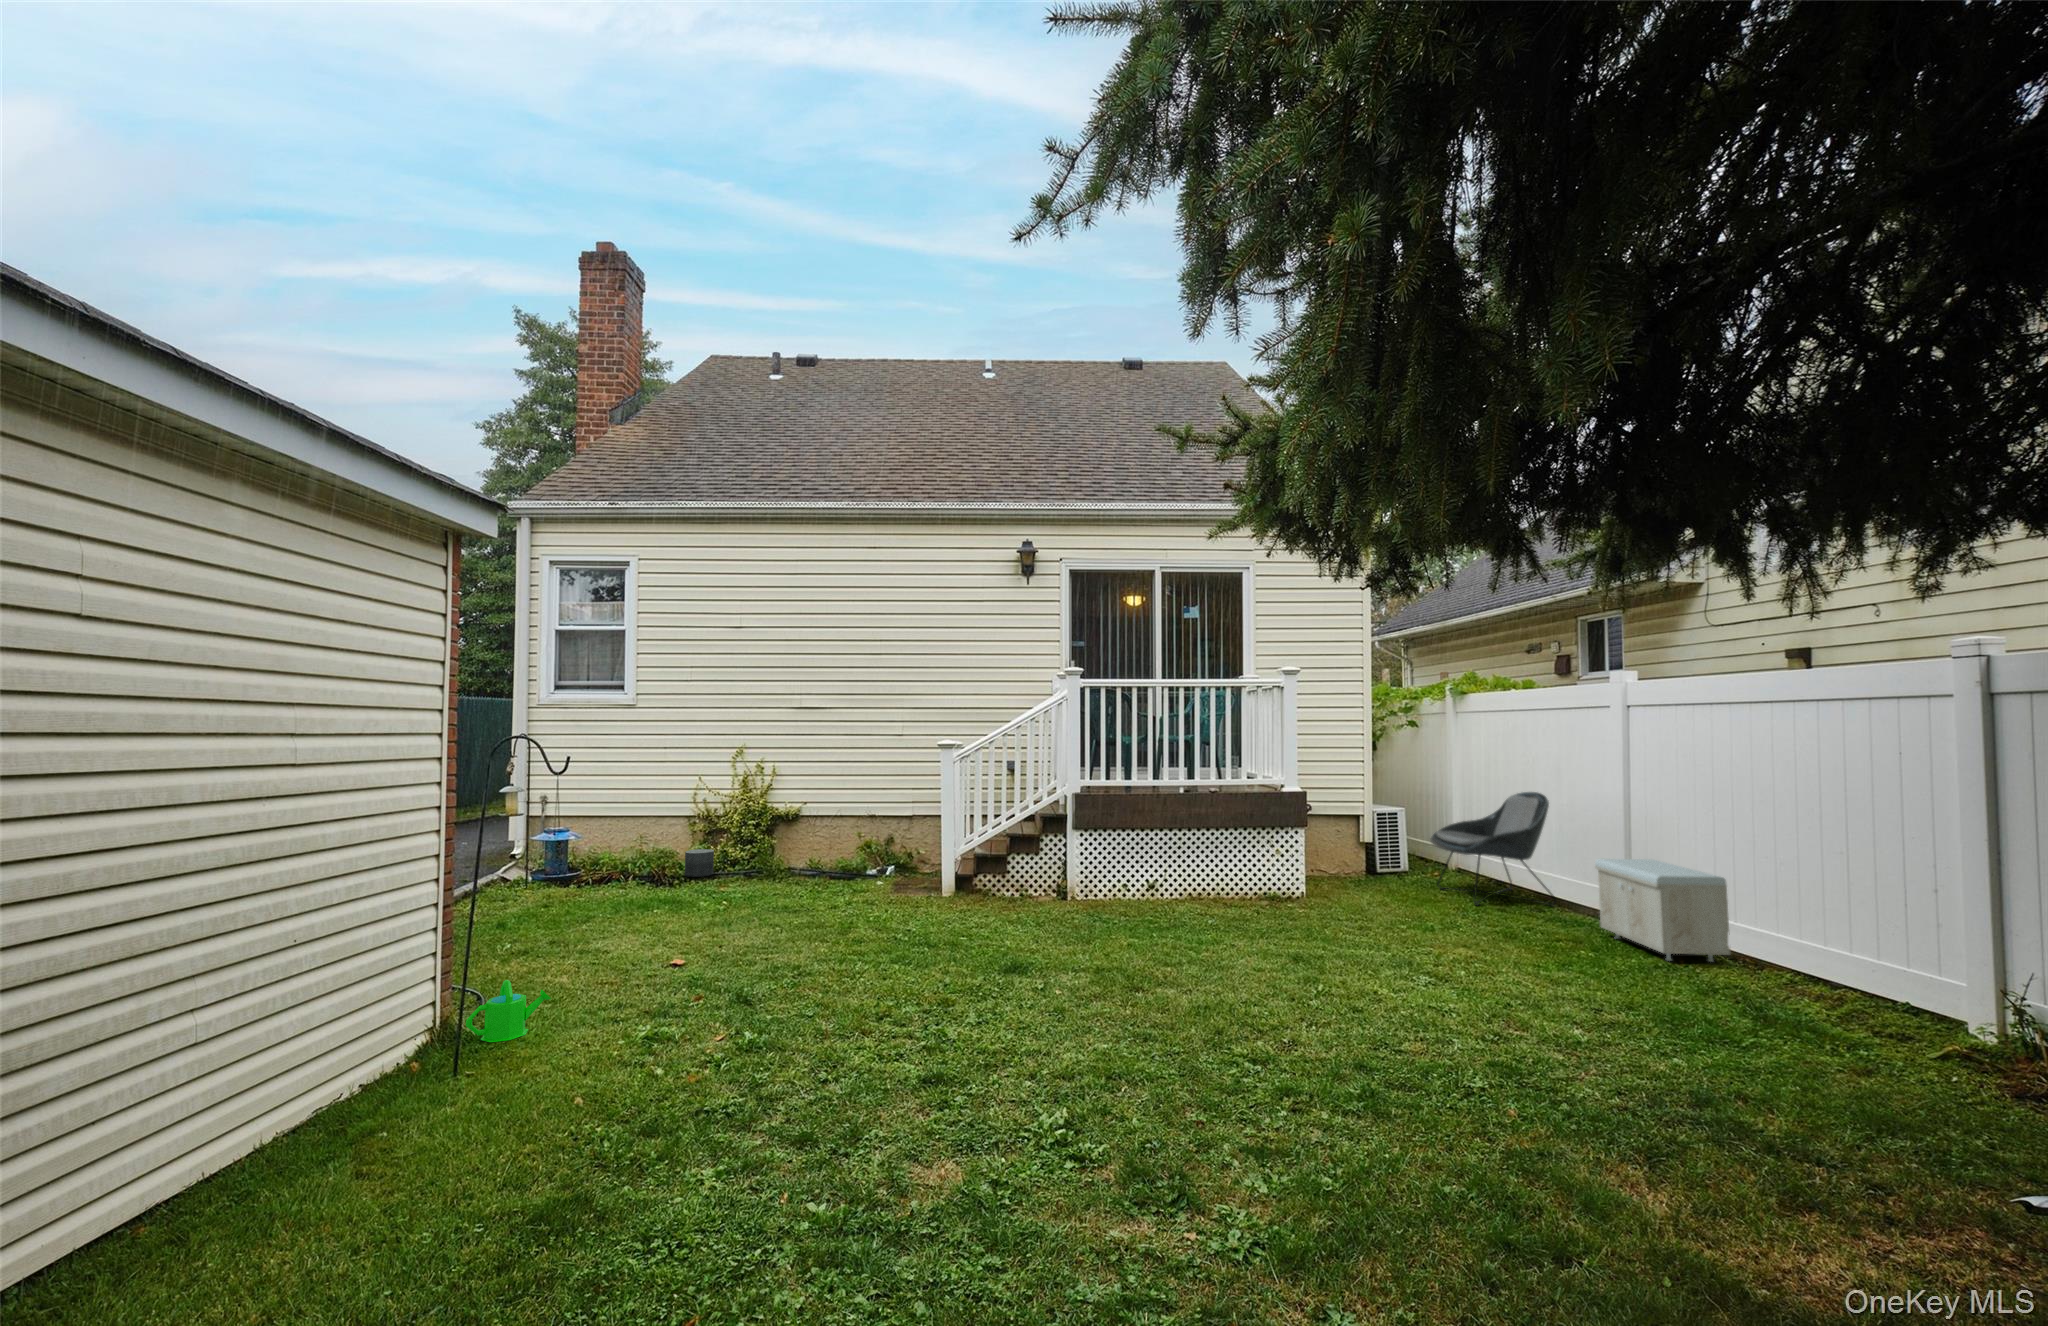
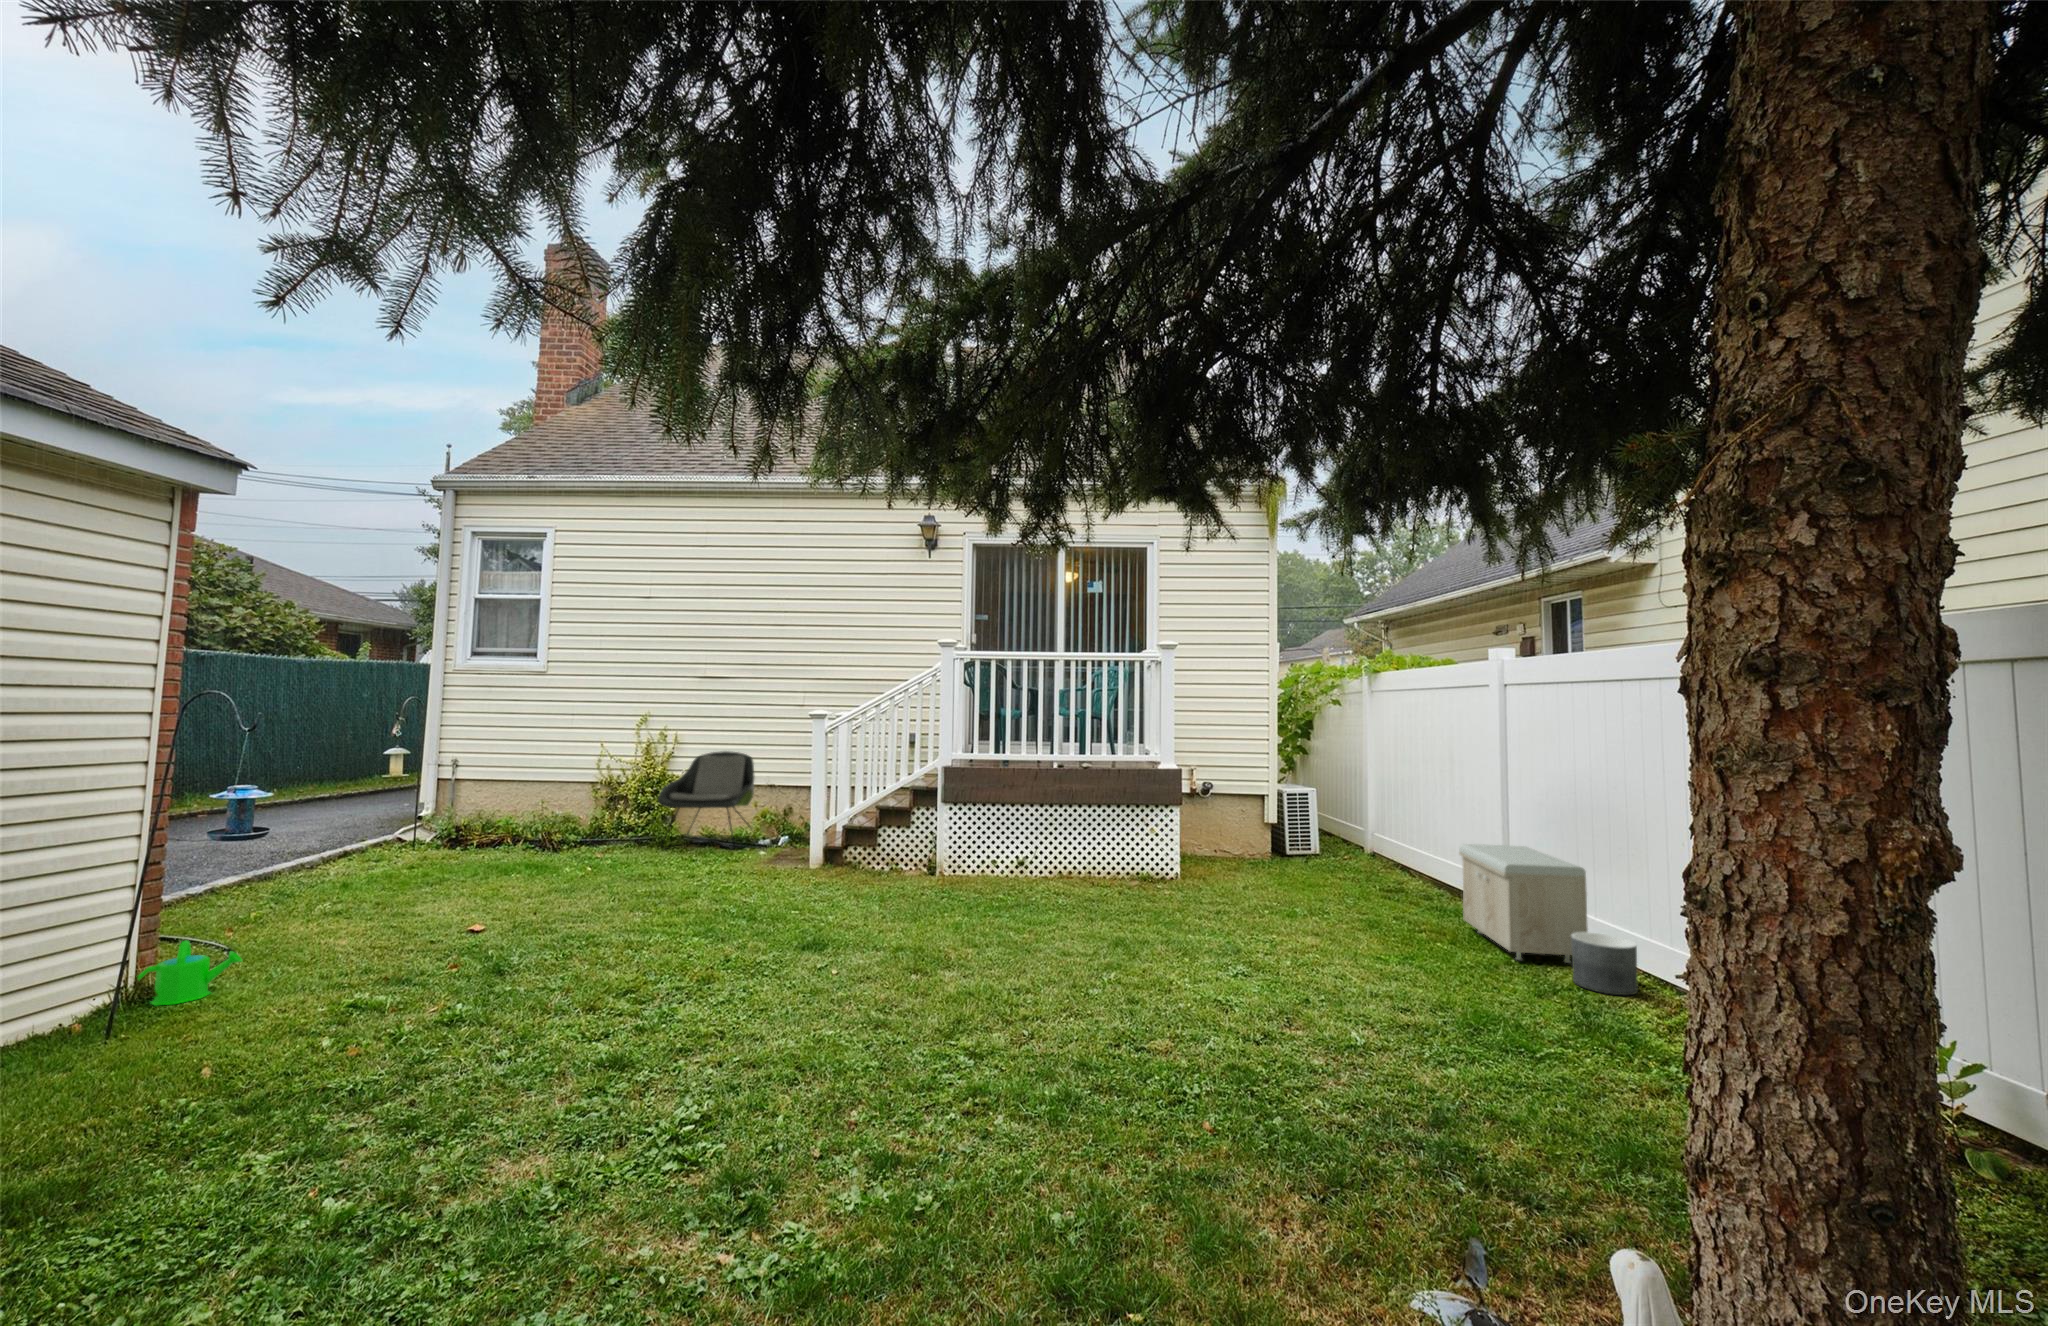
lounge chair: present [1430,792,1556,906] -> present [658,751,755,850]
planter: present [685,849,714,877] -> present [1571,932,1638,995]

